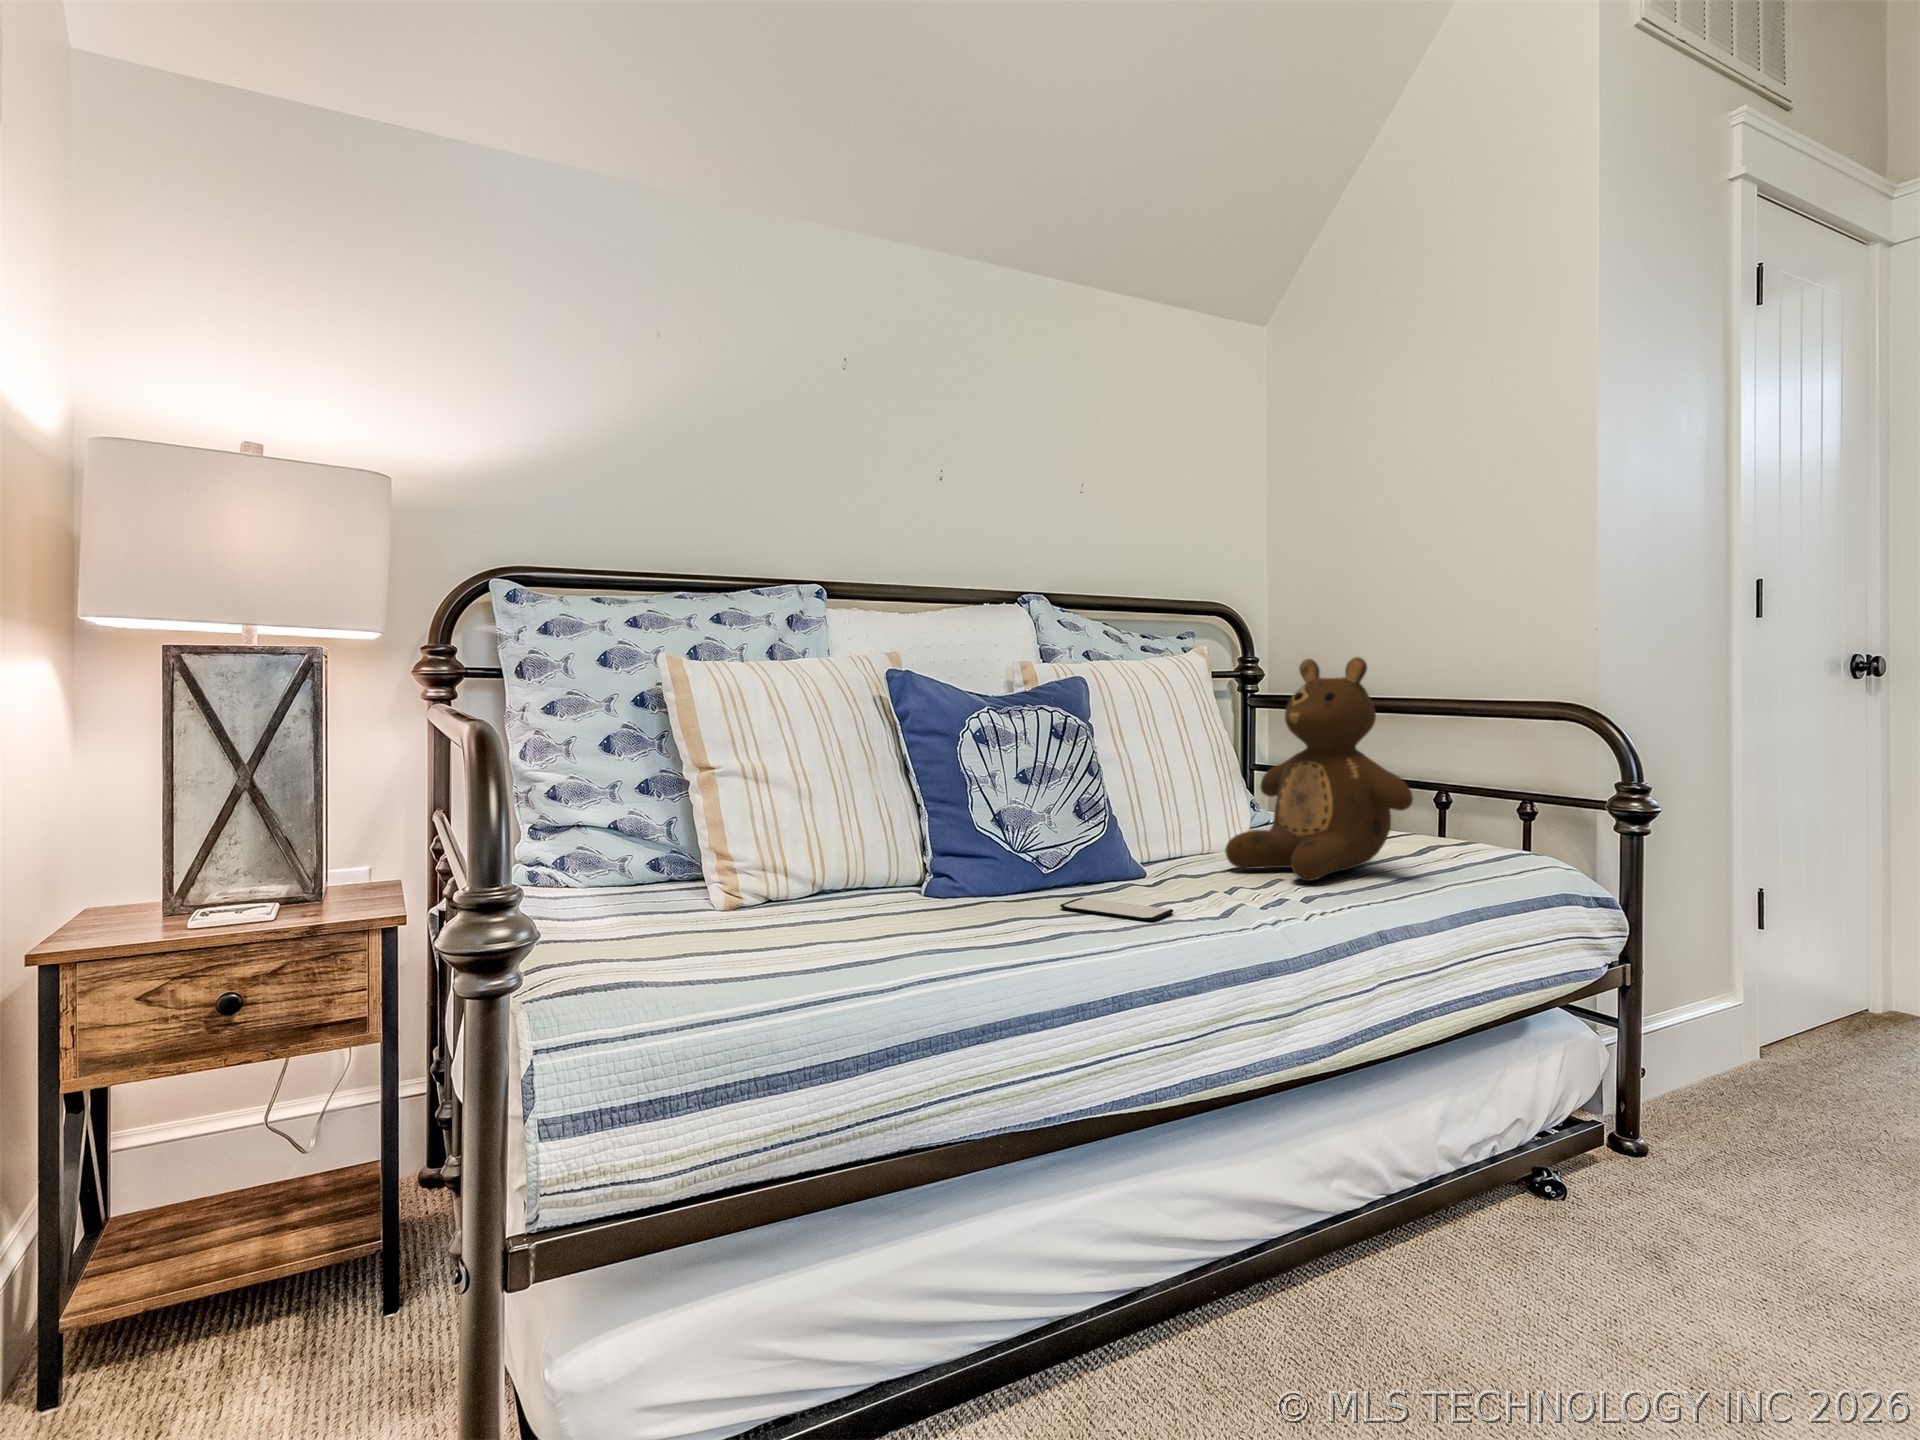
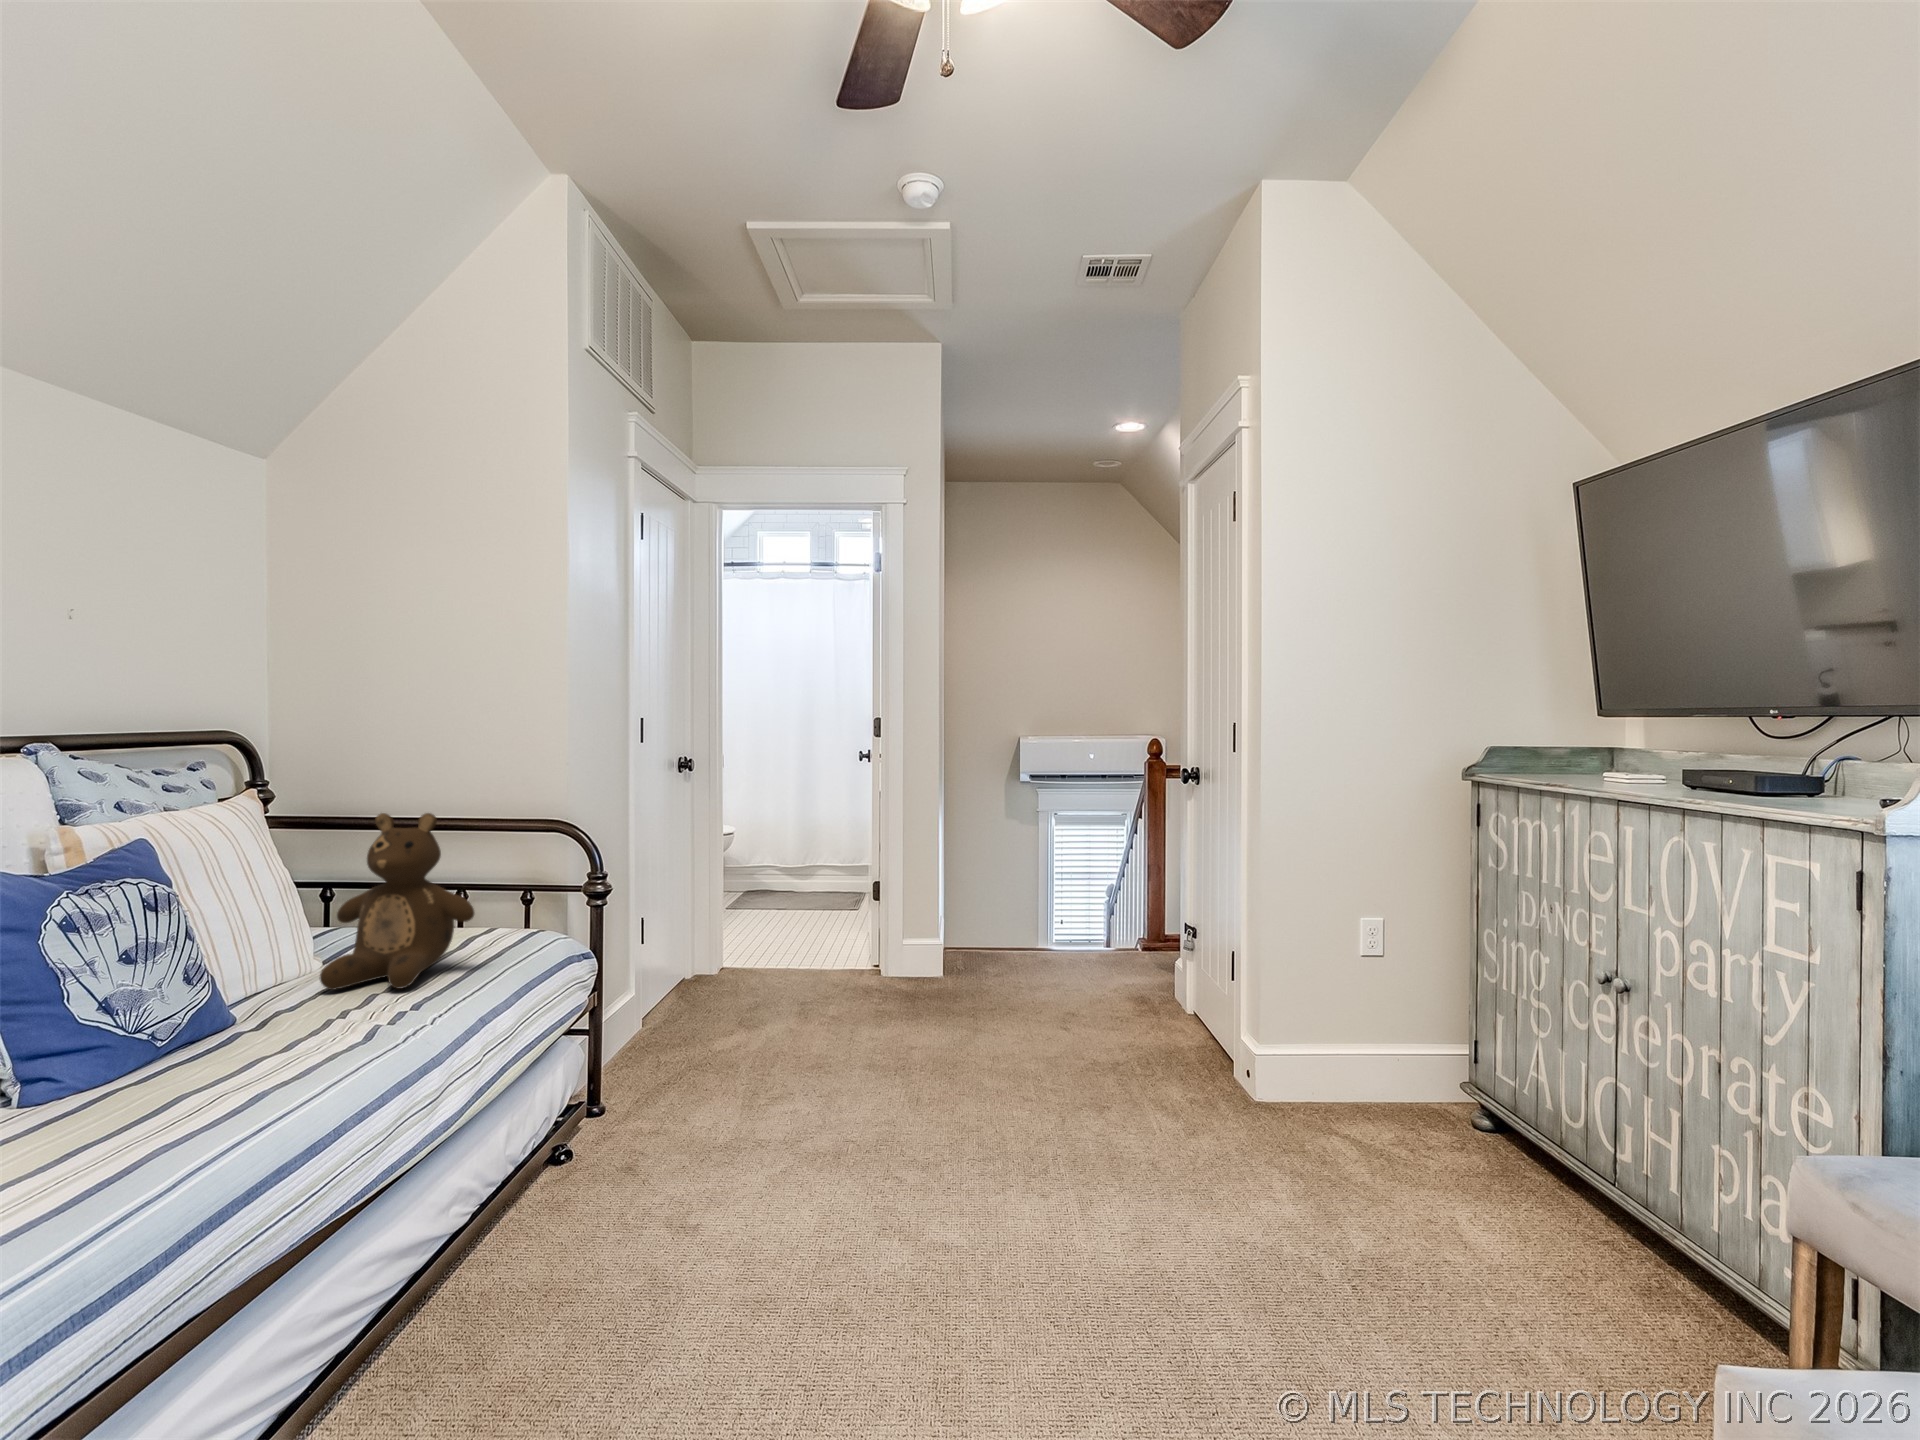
smartphone: present [1060,898,1173,921] -> none [210,1043,324,1071]

